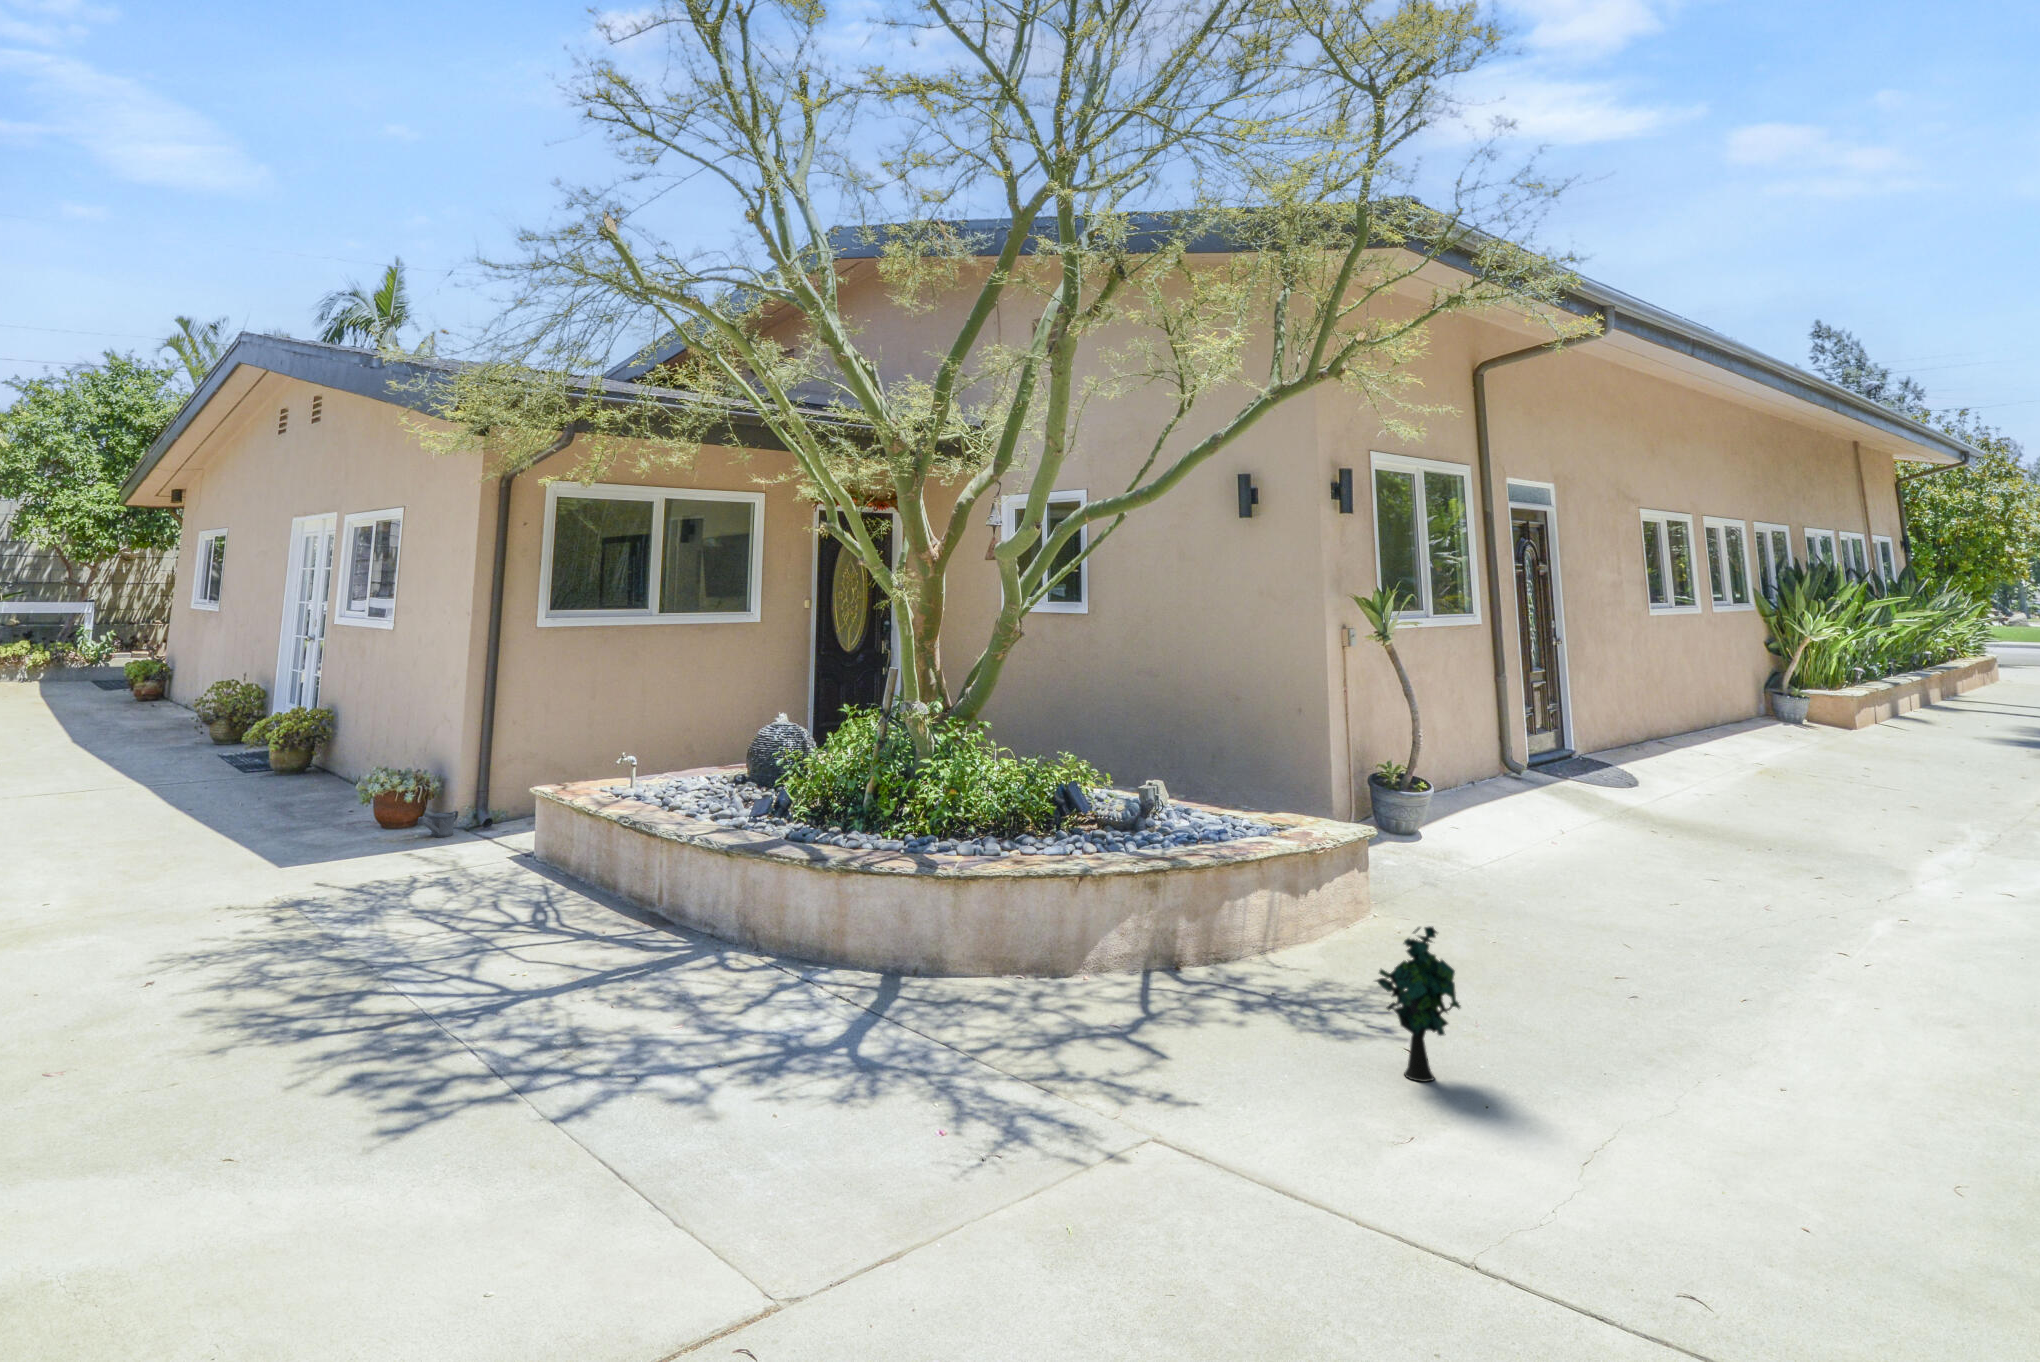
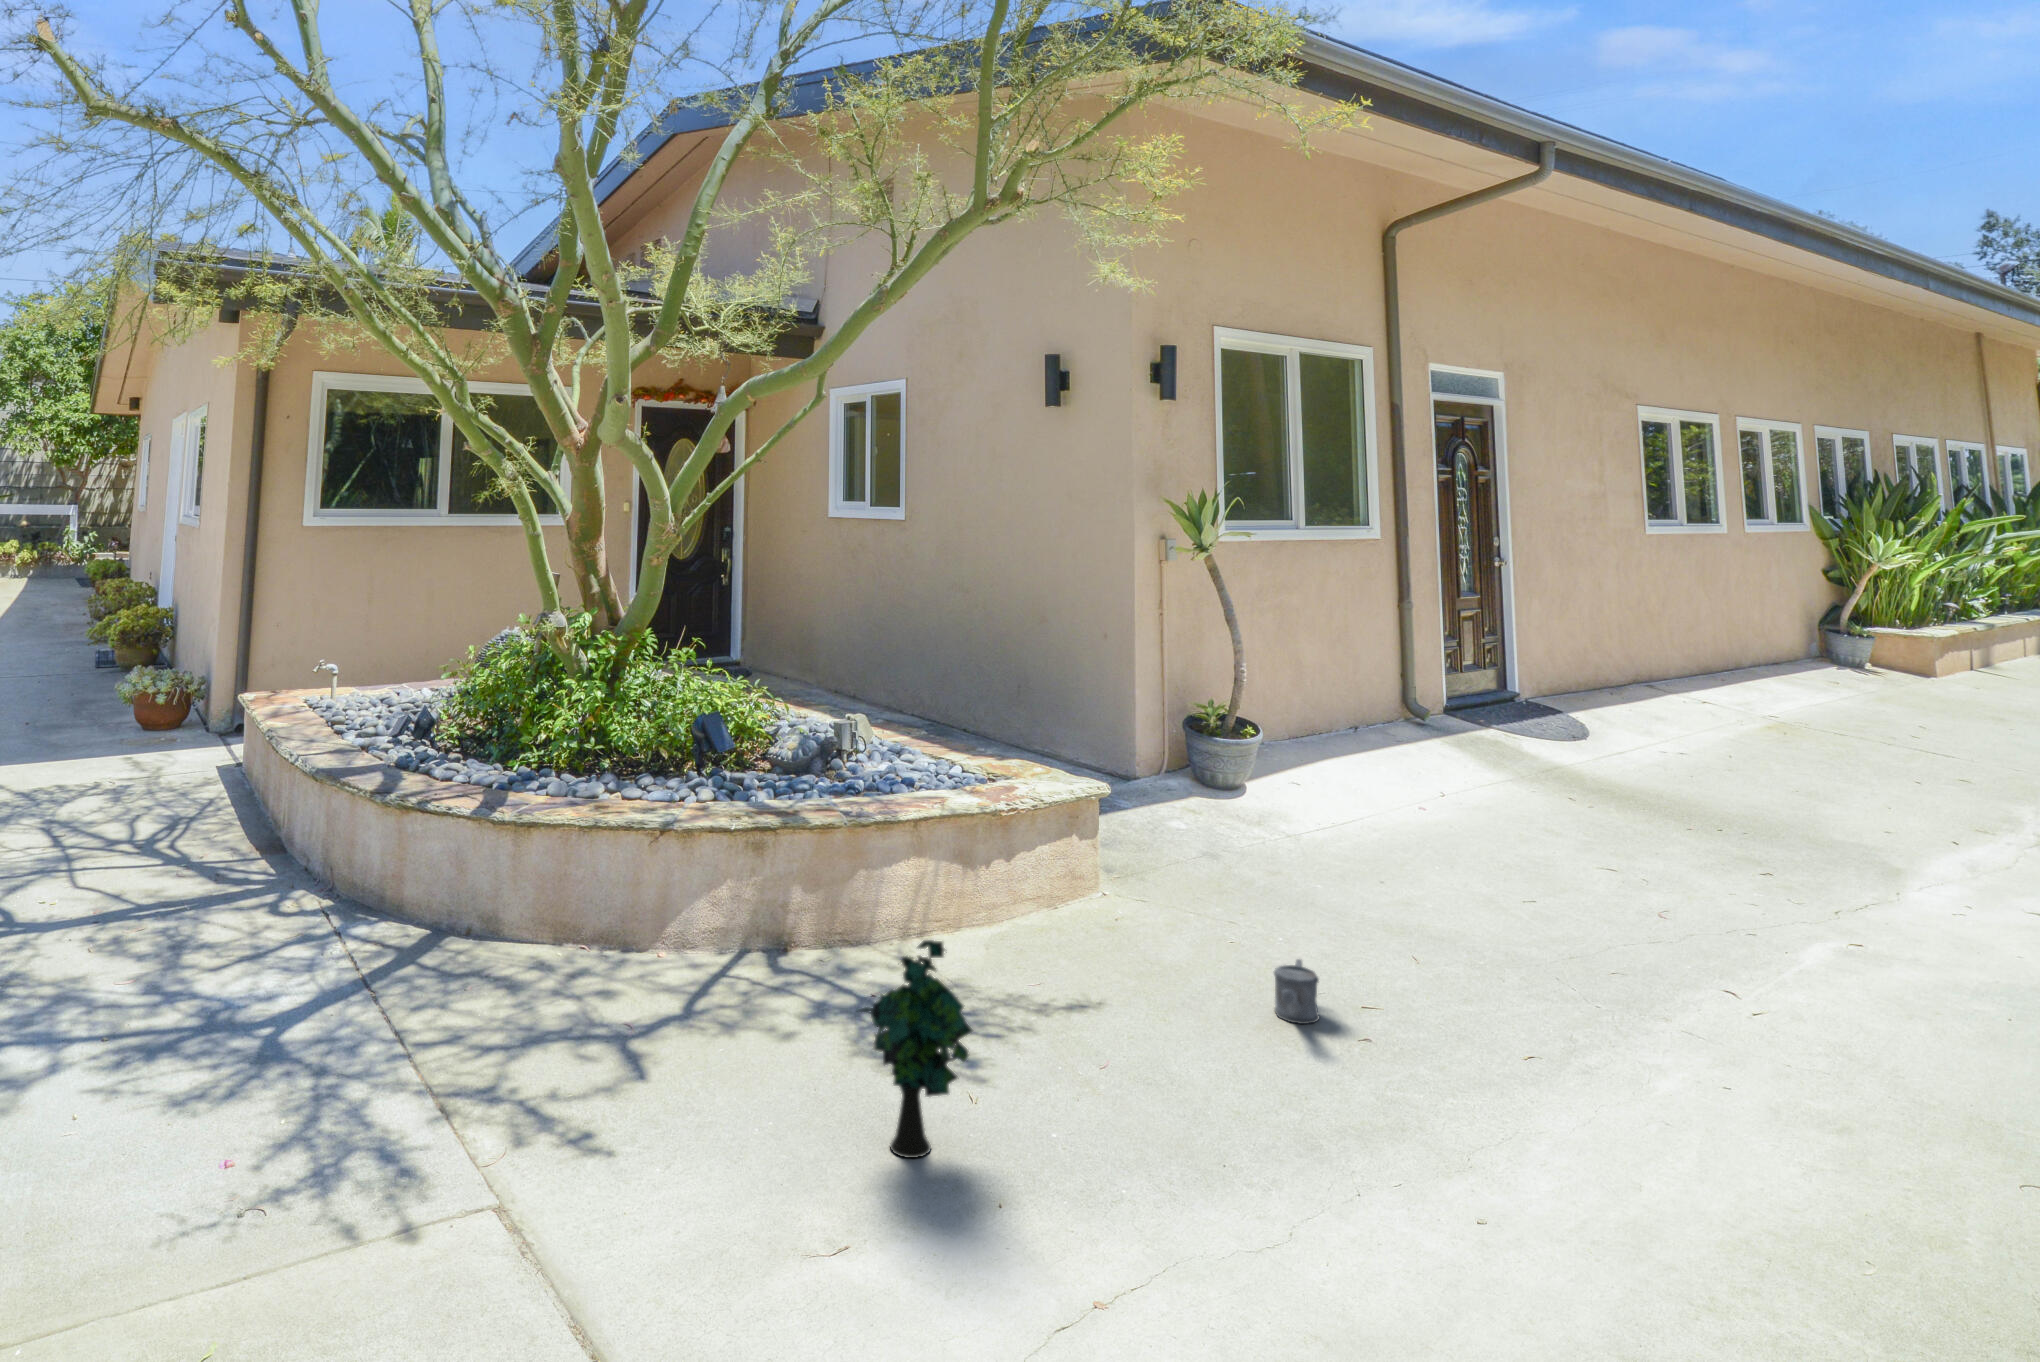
watering can: present [418,811,458,837] -> present [1274,959,1319,1024]

